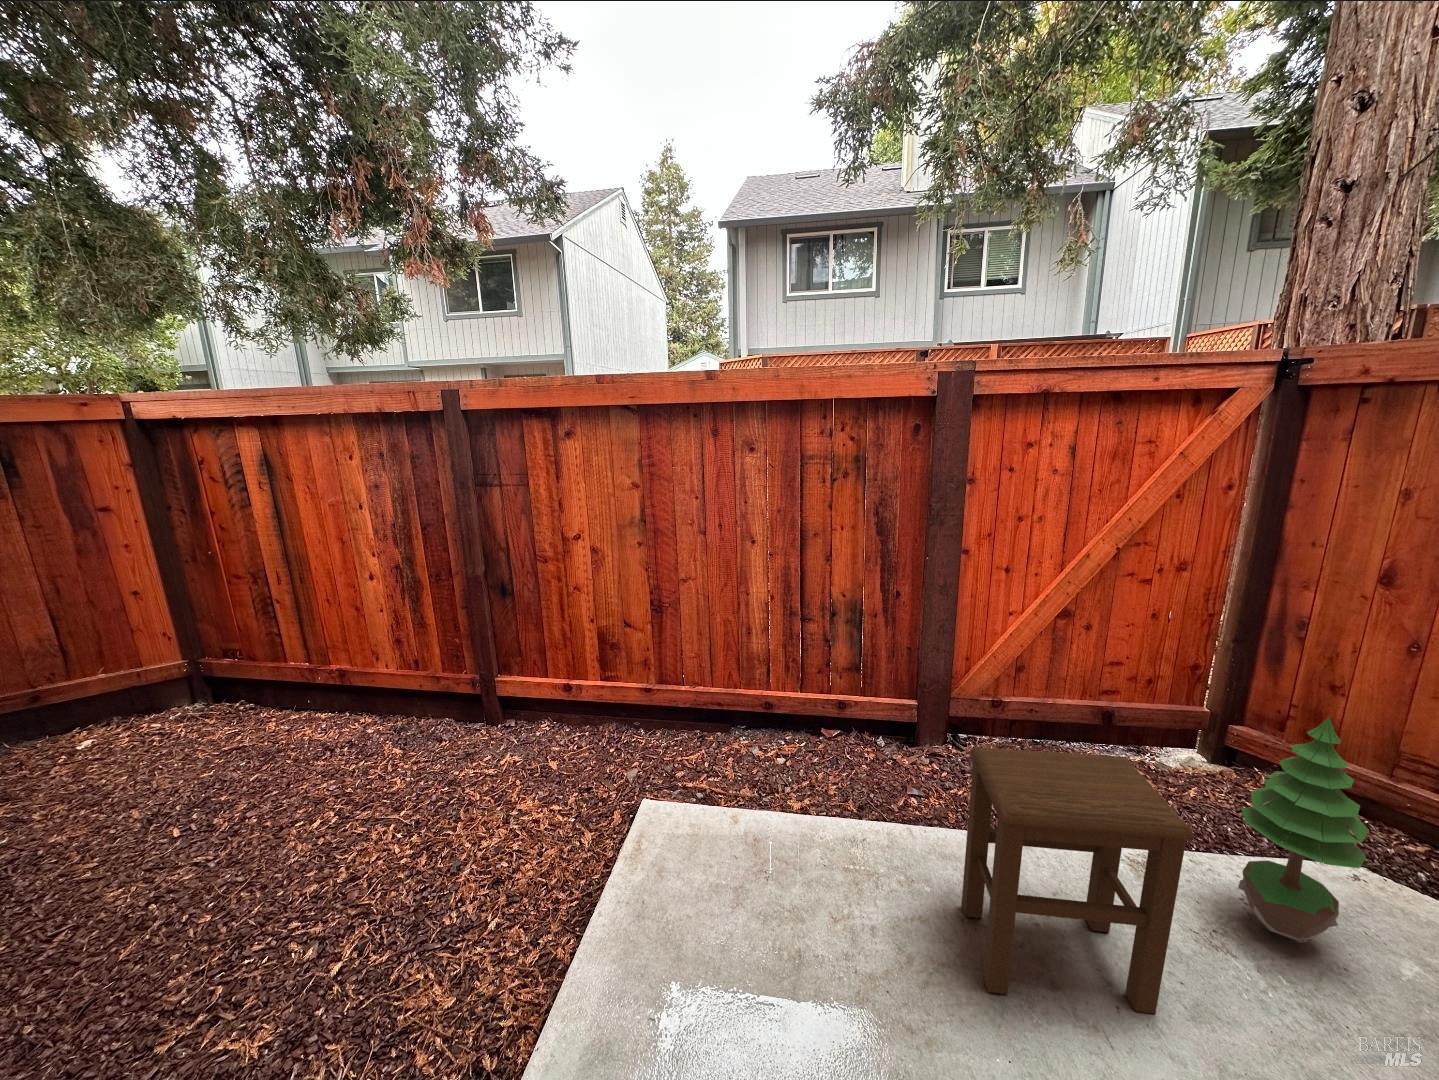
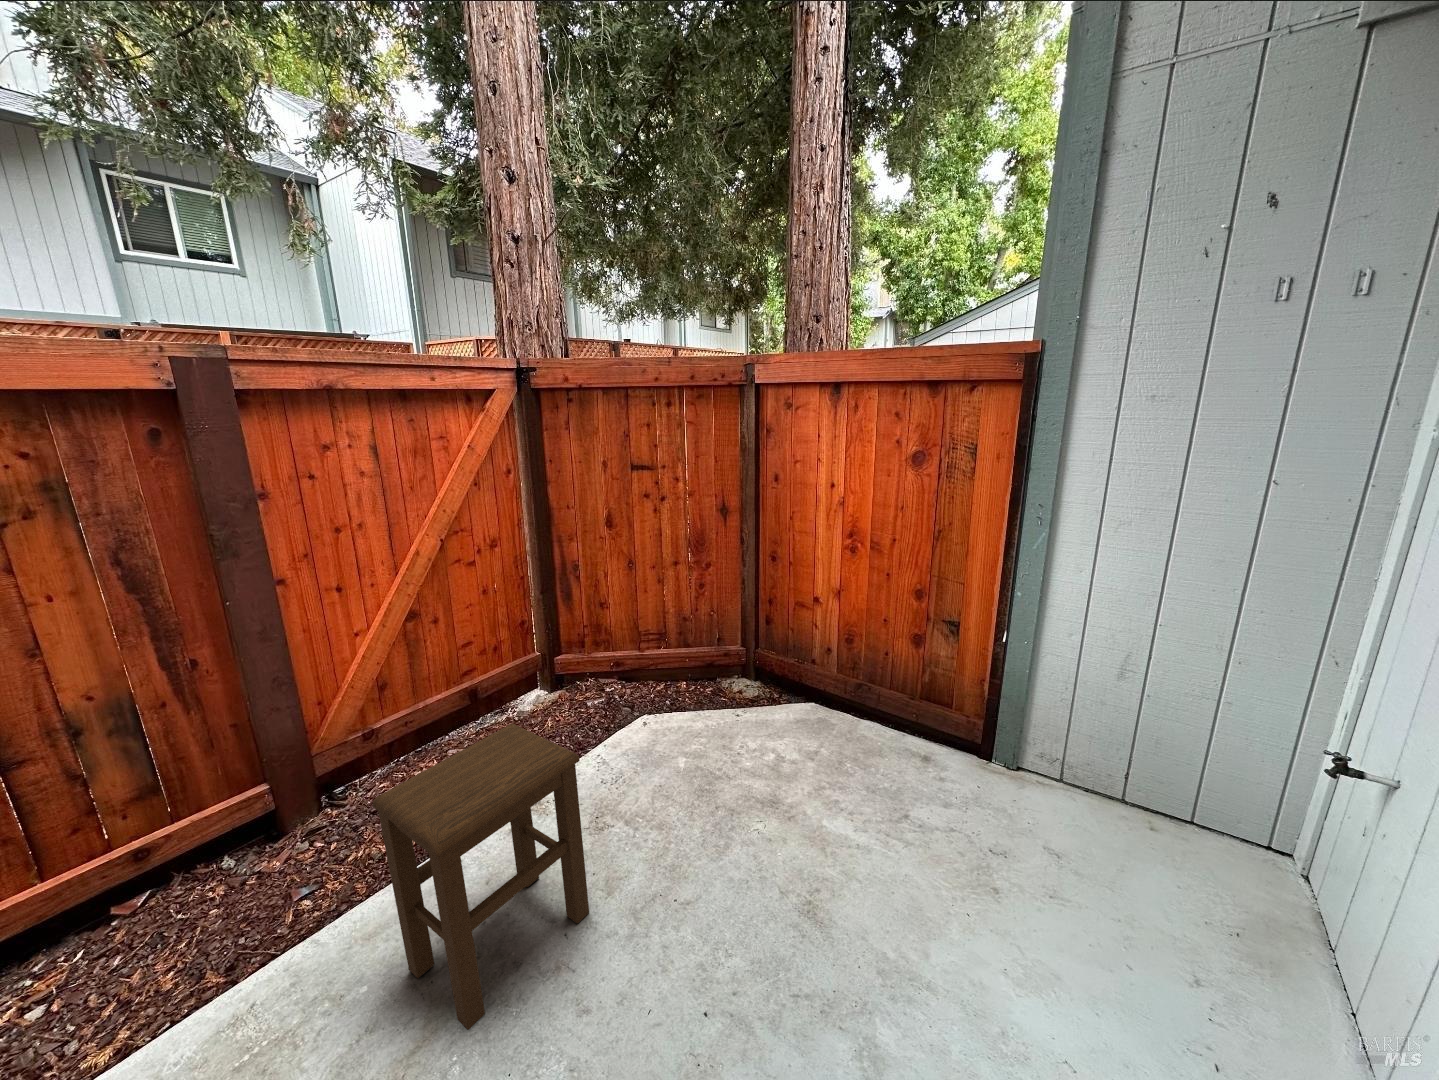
potted tree: present [1238,717,1369,943] -> none [588,626,653,791]

